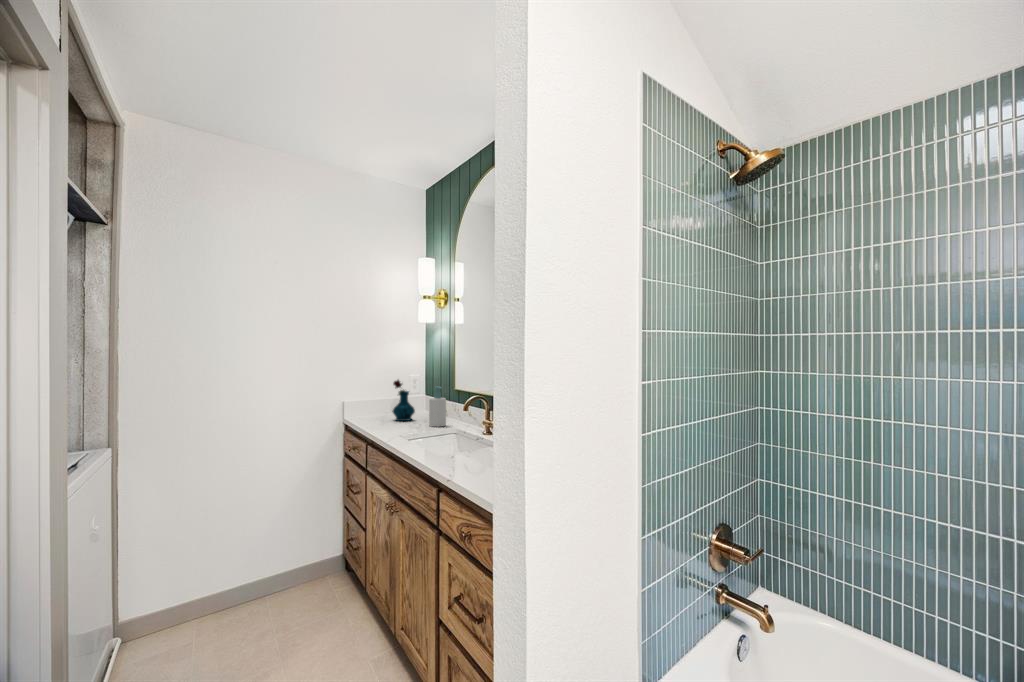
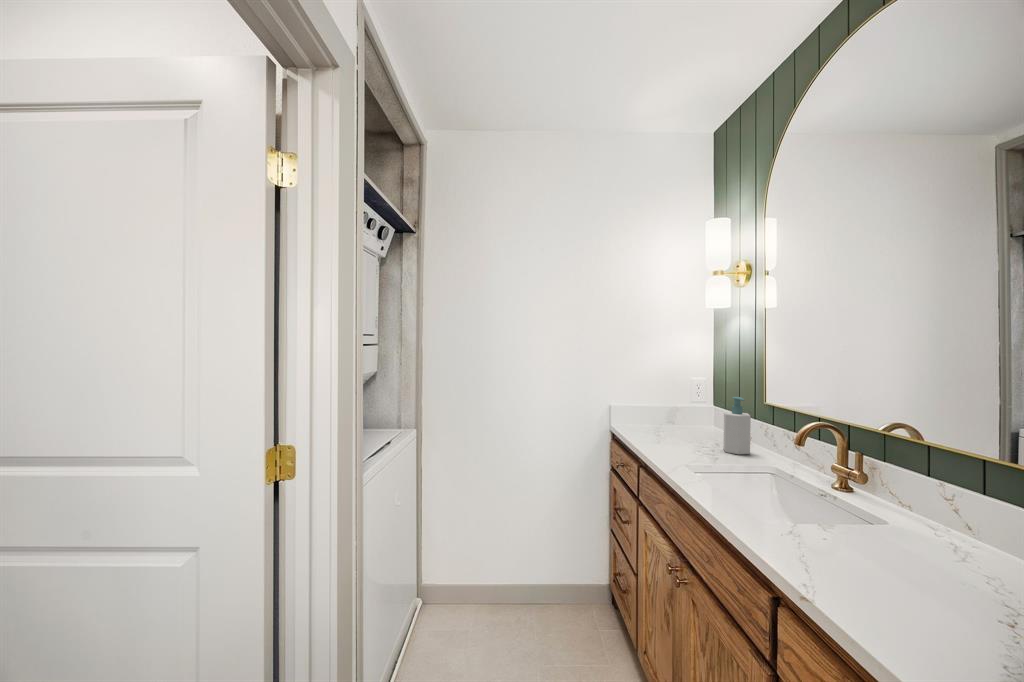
vase: present [392,380,415,421] -> none [670,382,701,438]

